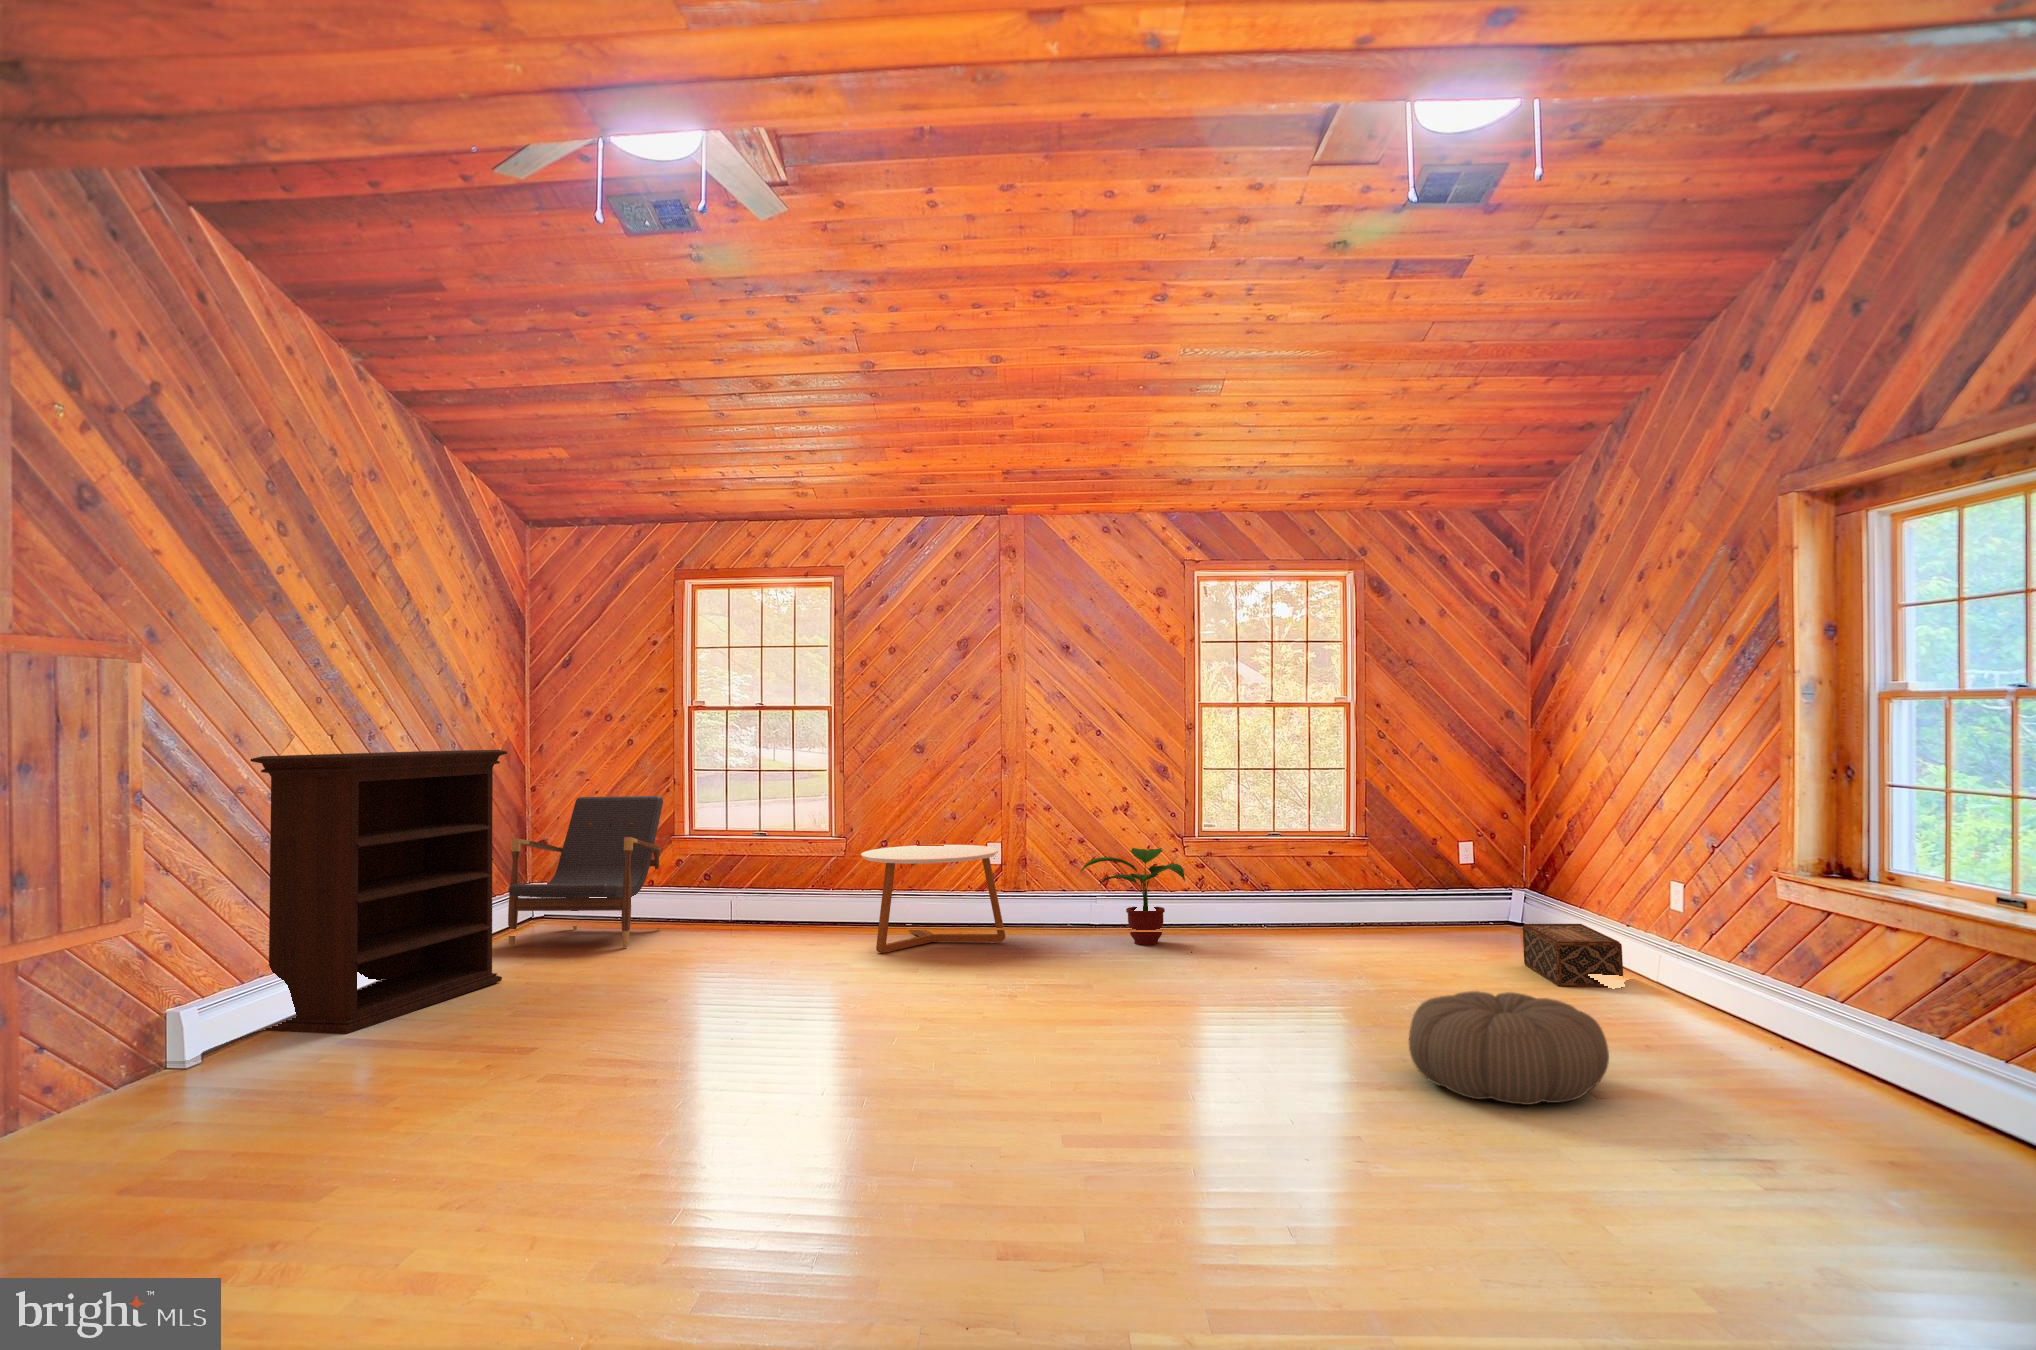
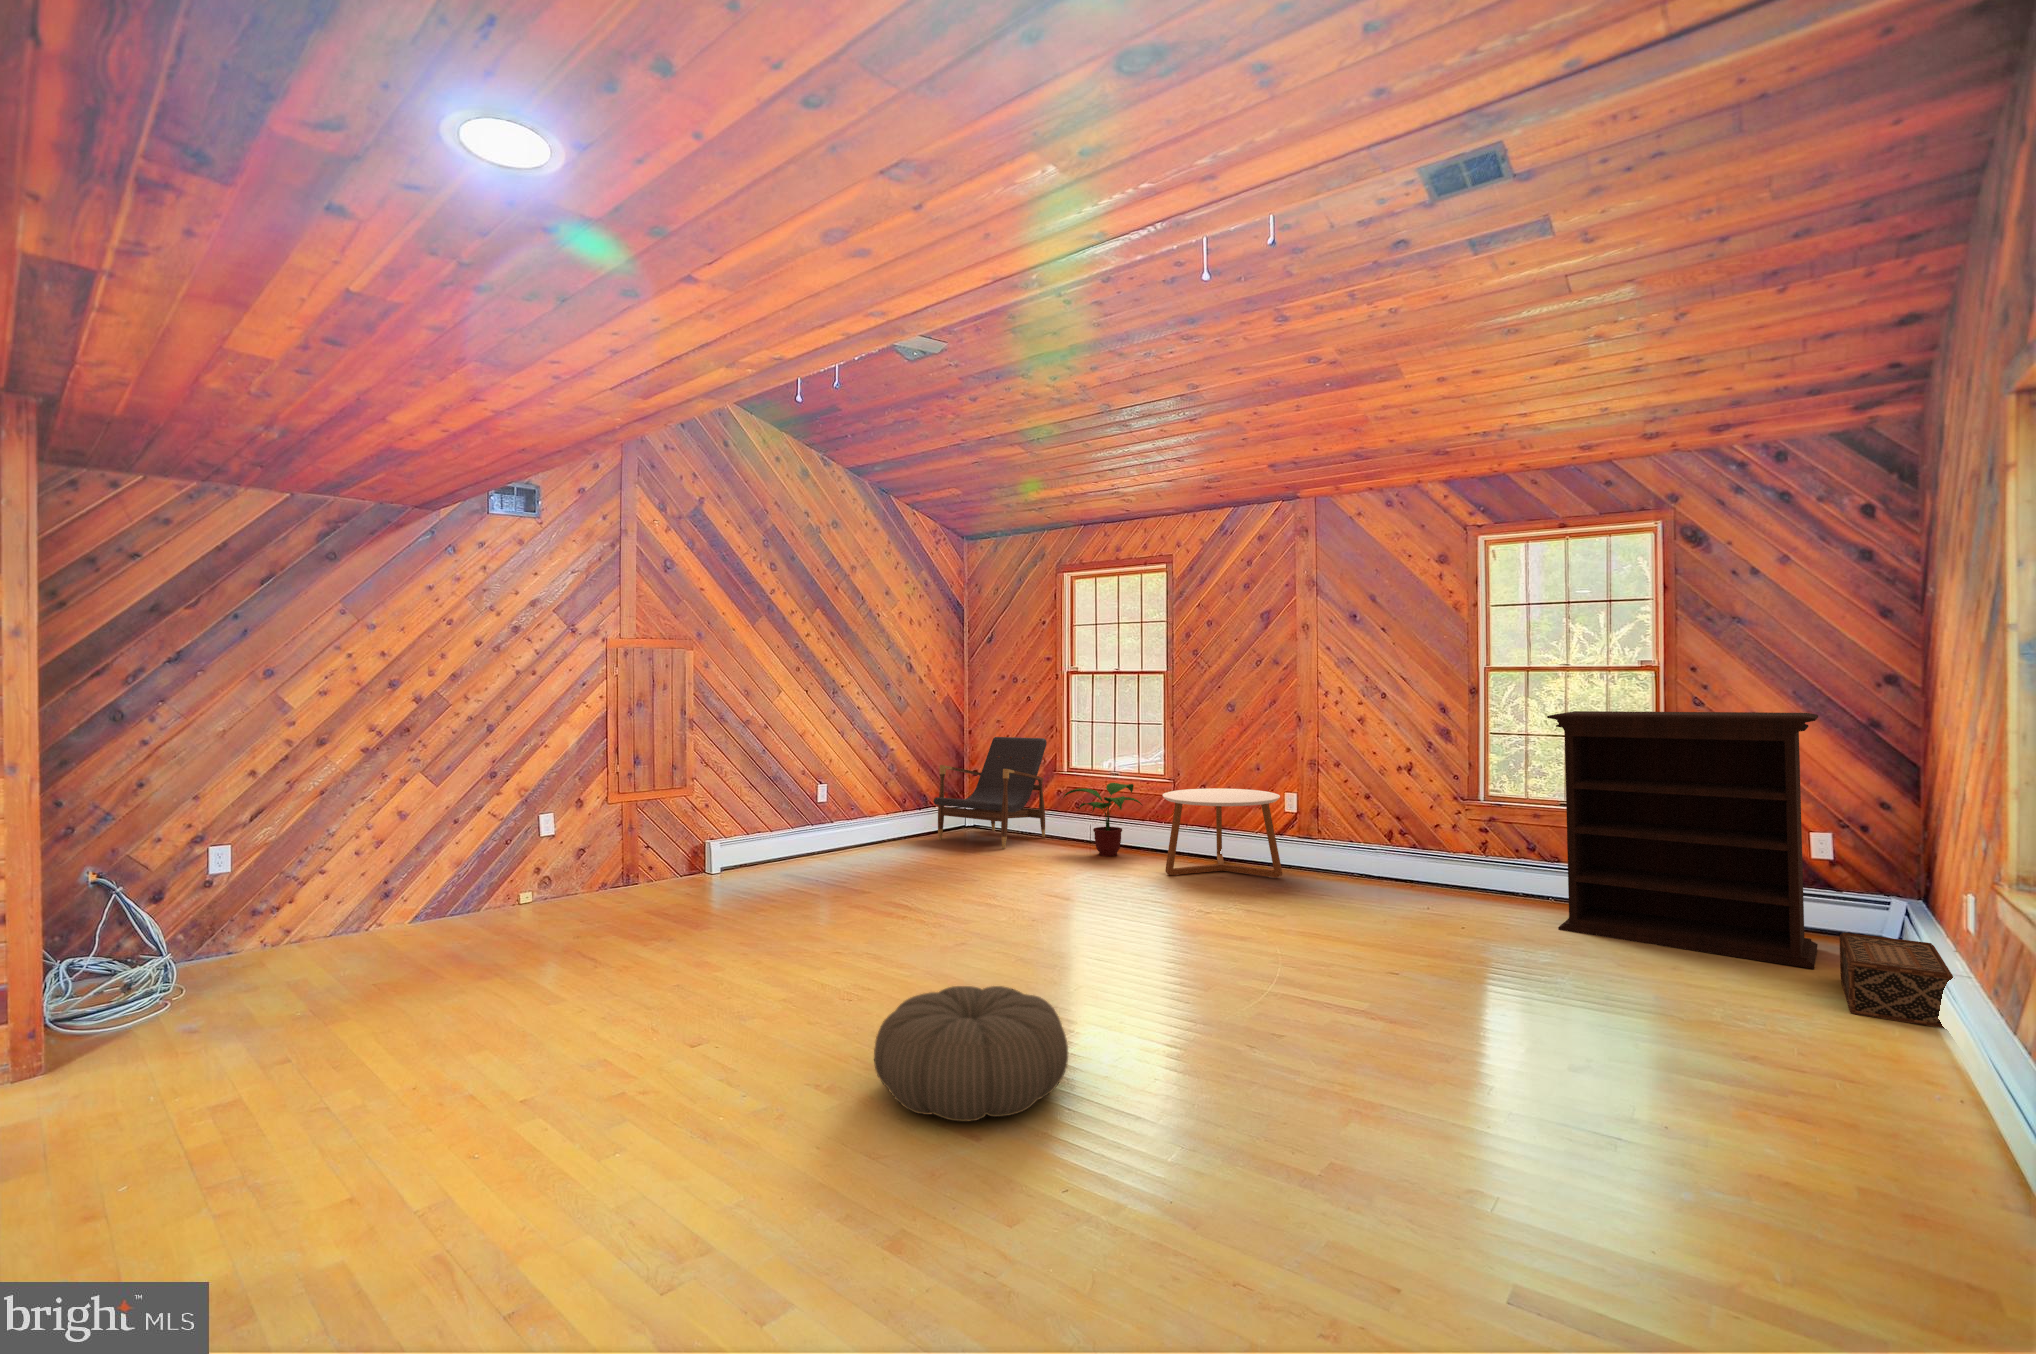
bookshelf: present [251,750,507,1034] -> present [1547,711,1818,969]
potted plant: present [1081,848,1185,945] -> present [1063,783,1142,856]
pouf: present [1409,991,1609,1105] -> present [874,986,1068,1121]

